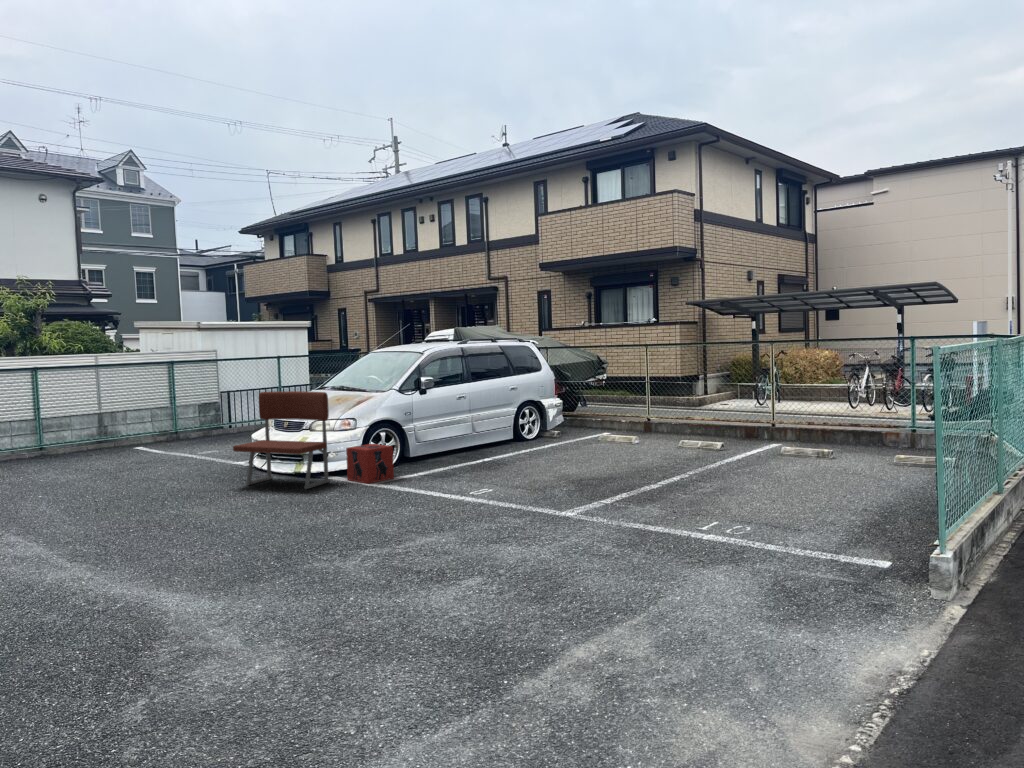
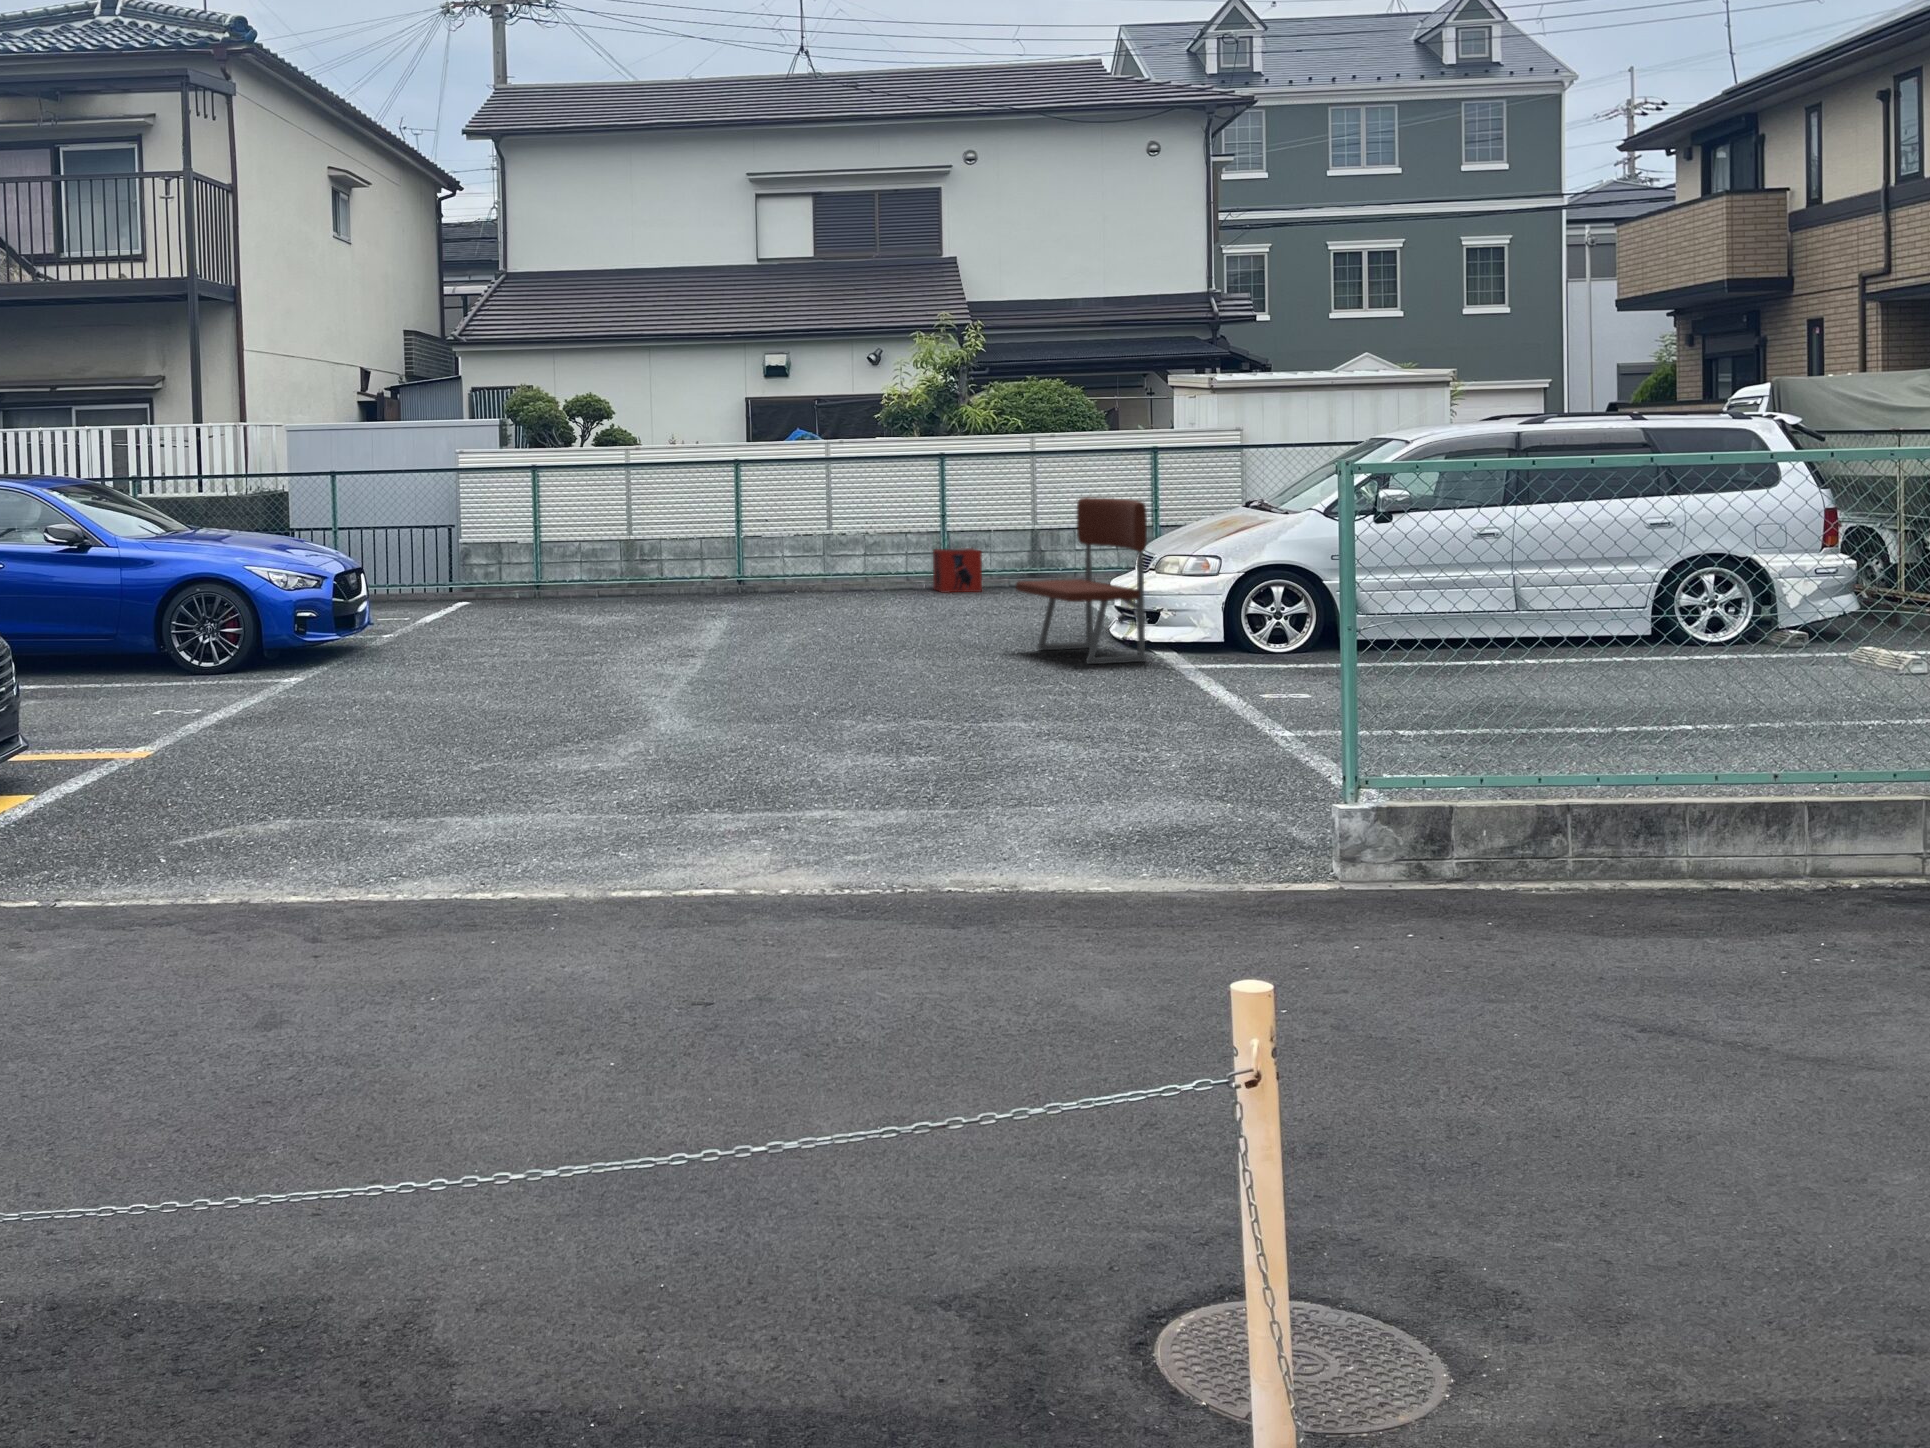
storage box: present [346,444,394,484] -> present [933,548,982,592]

